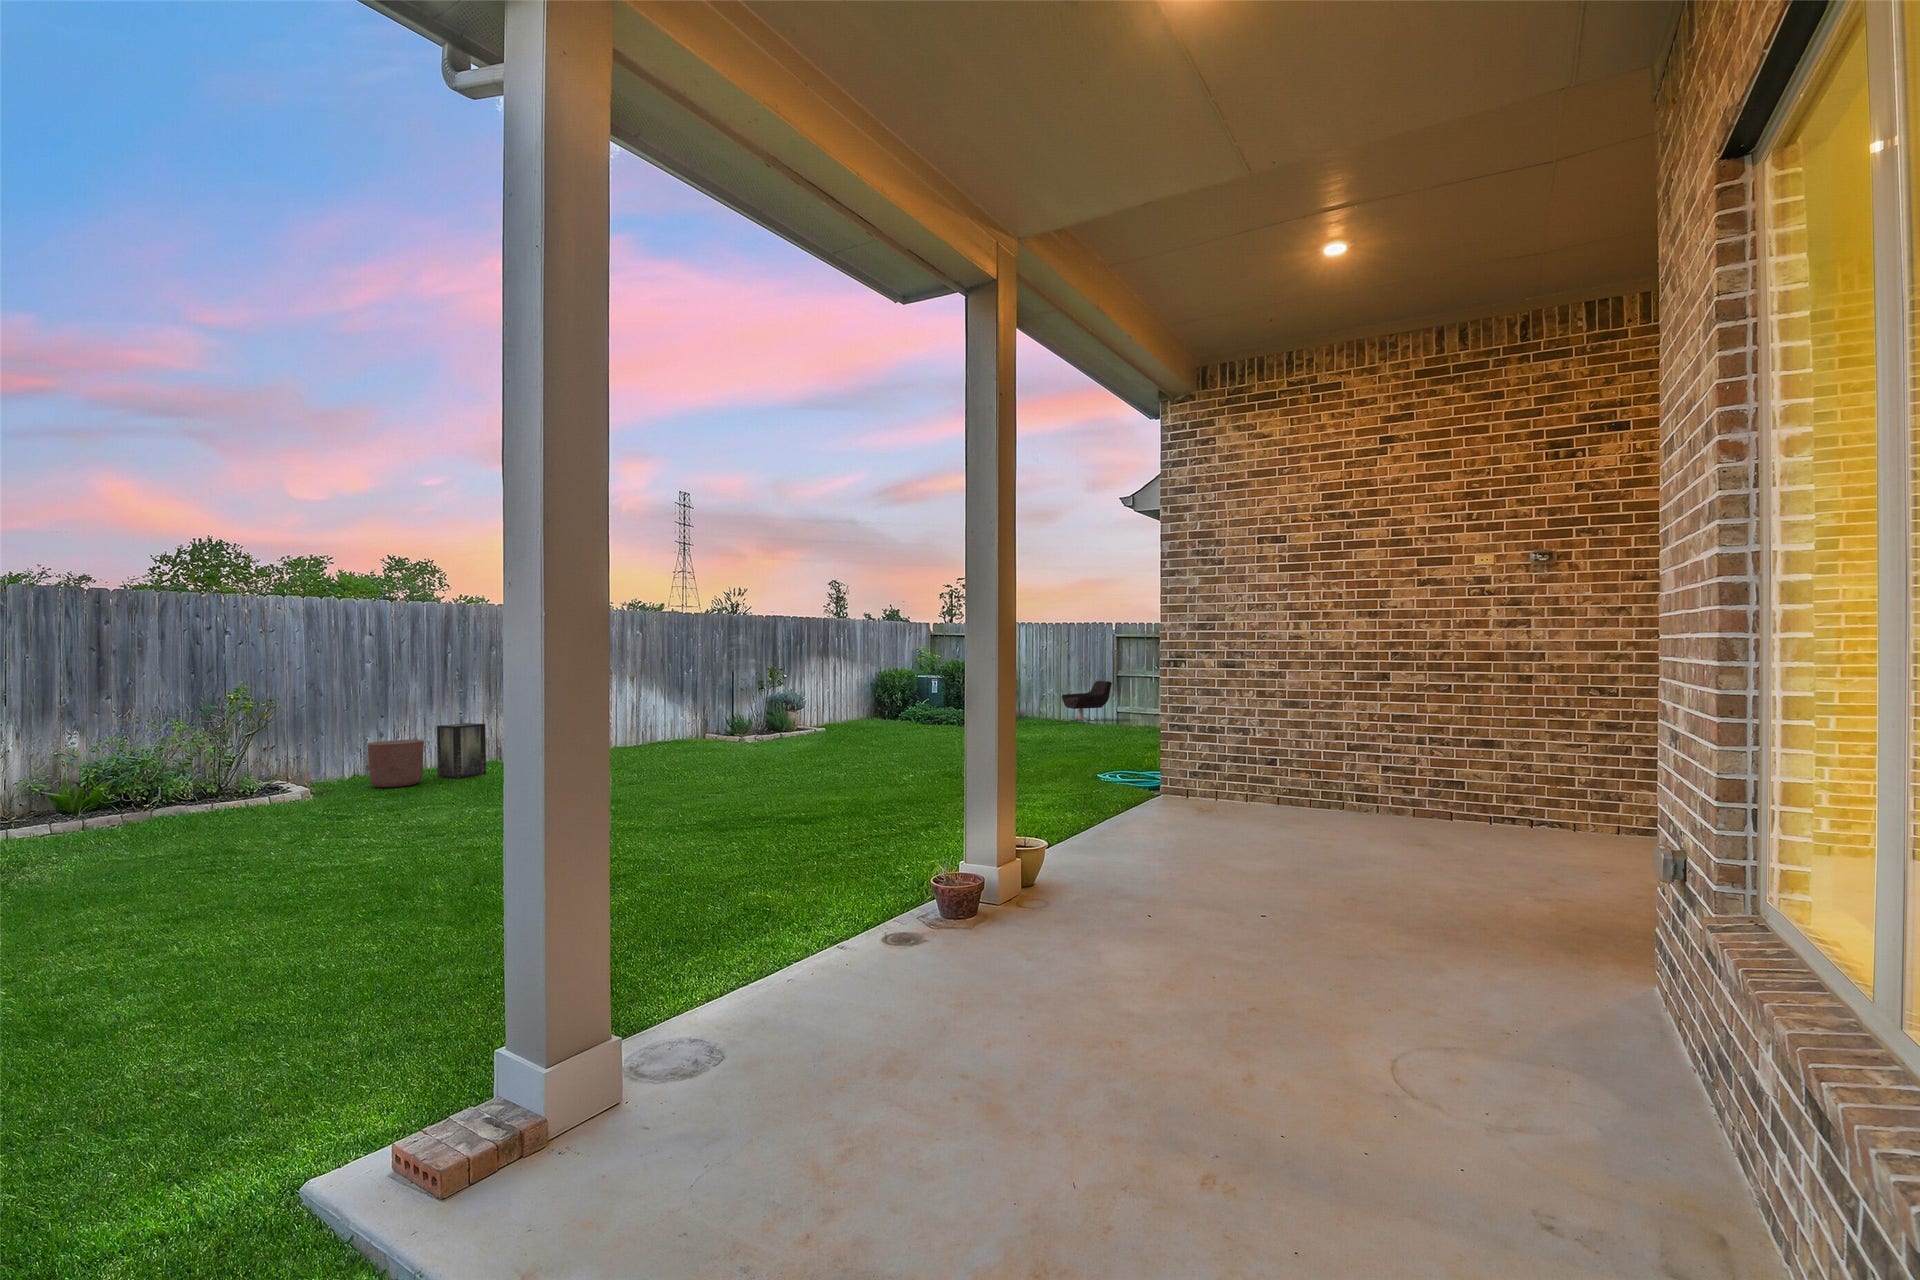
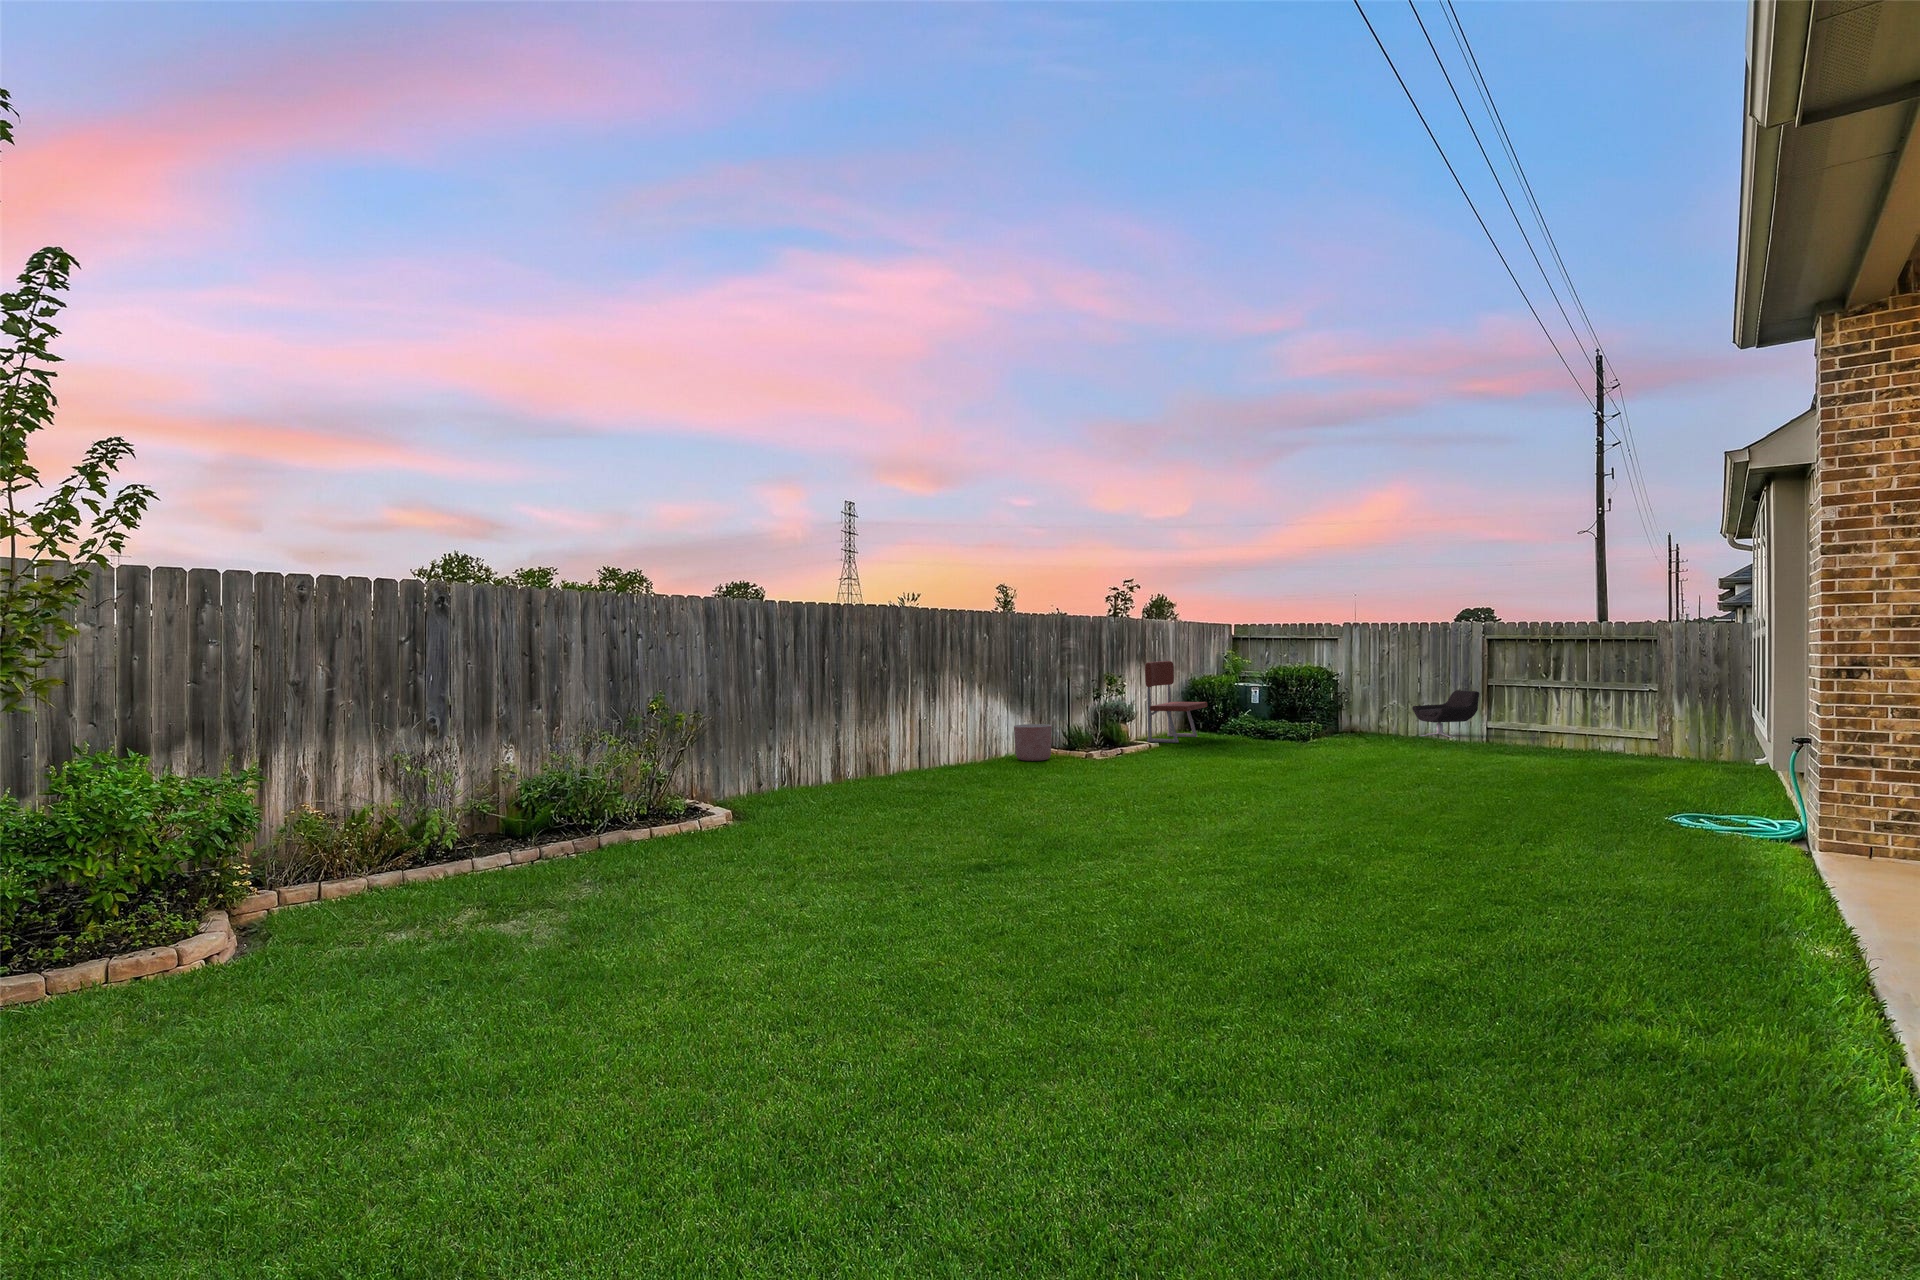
bench: none [819,655,882,730] -> present [1145,661,1207,743]
storage box: present [437,723,486,779] -> none [814,735,862,795]
planter: present [368,739,424,788] -> present [1014,724,1052,761]

